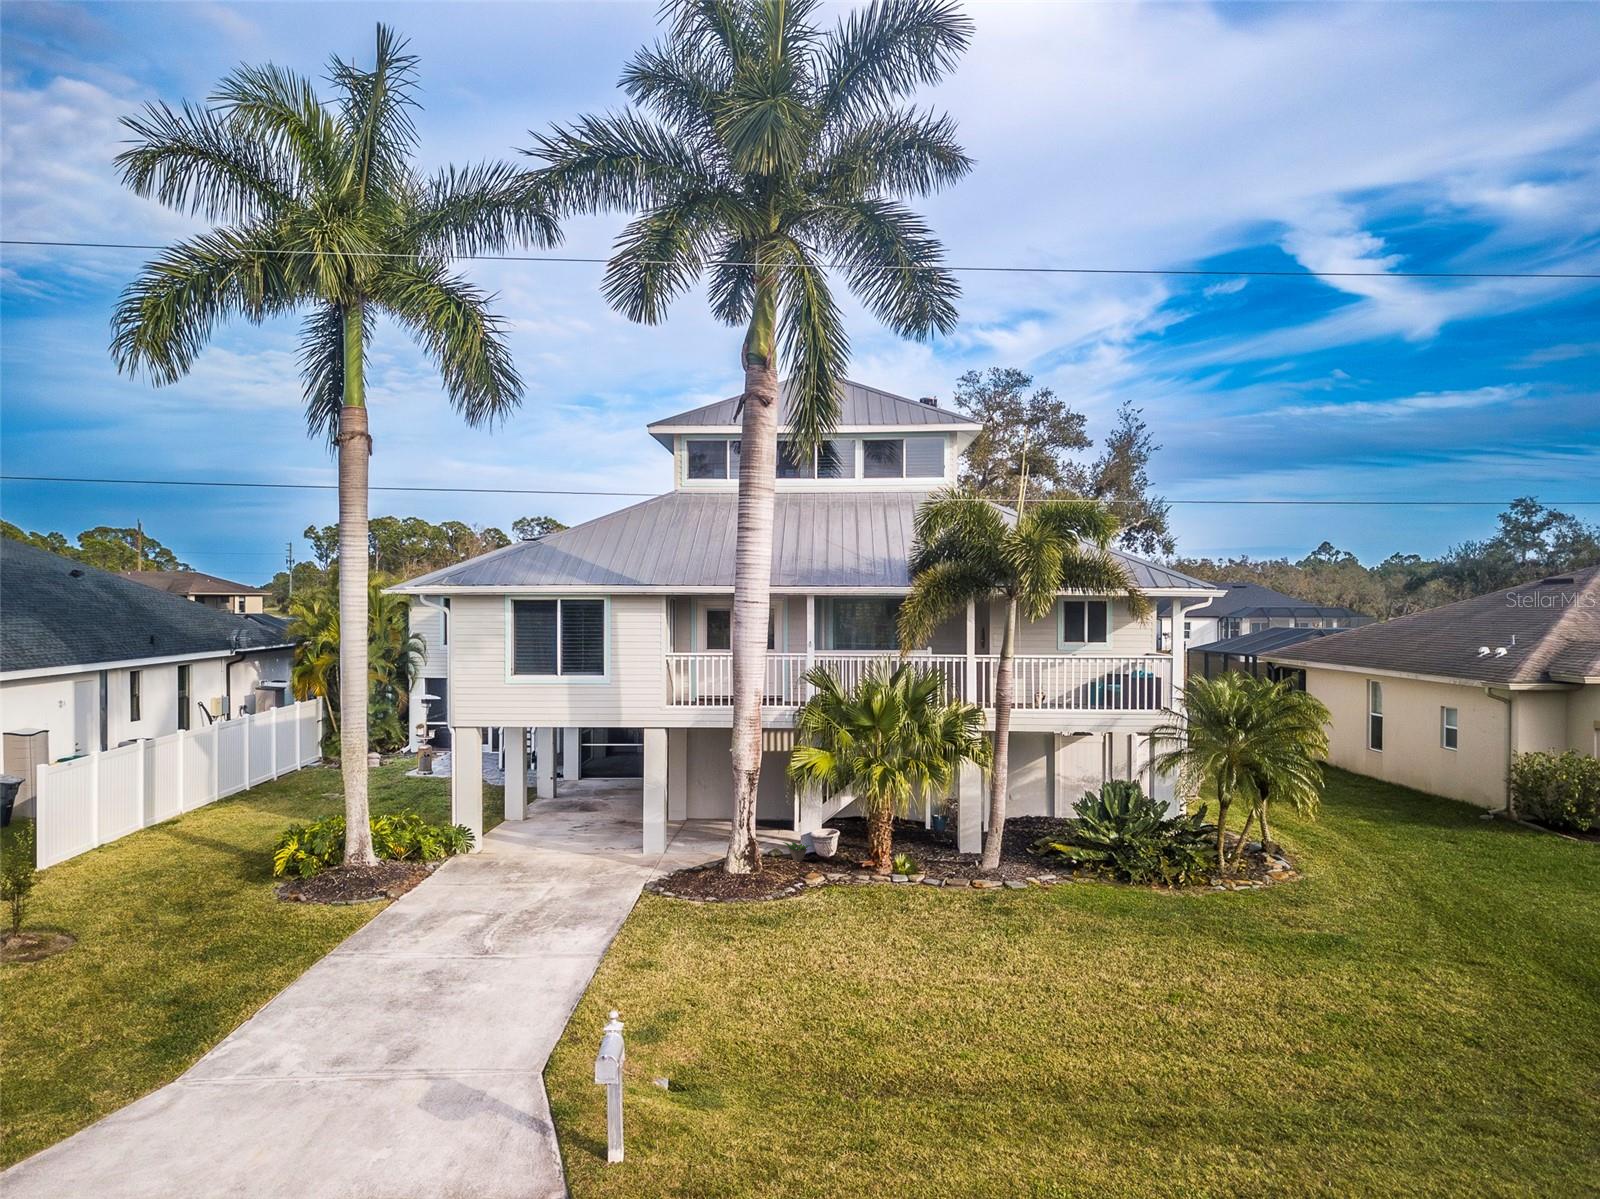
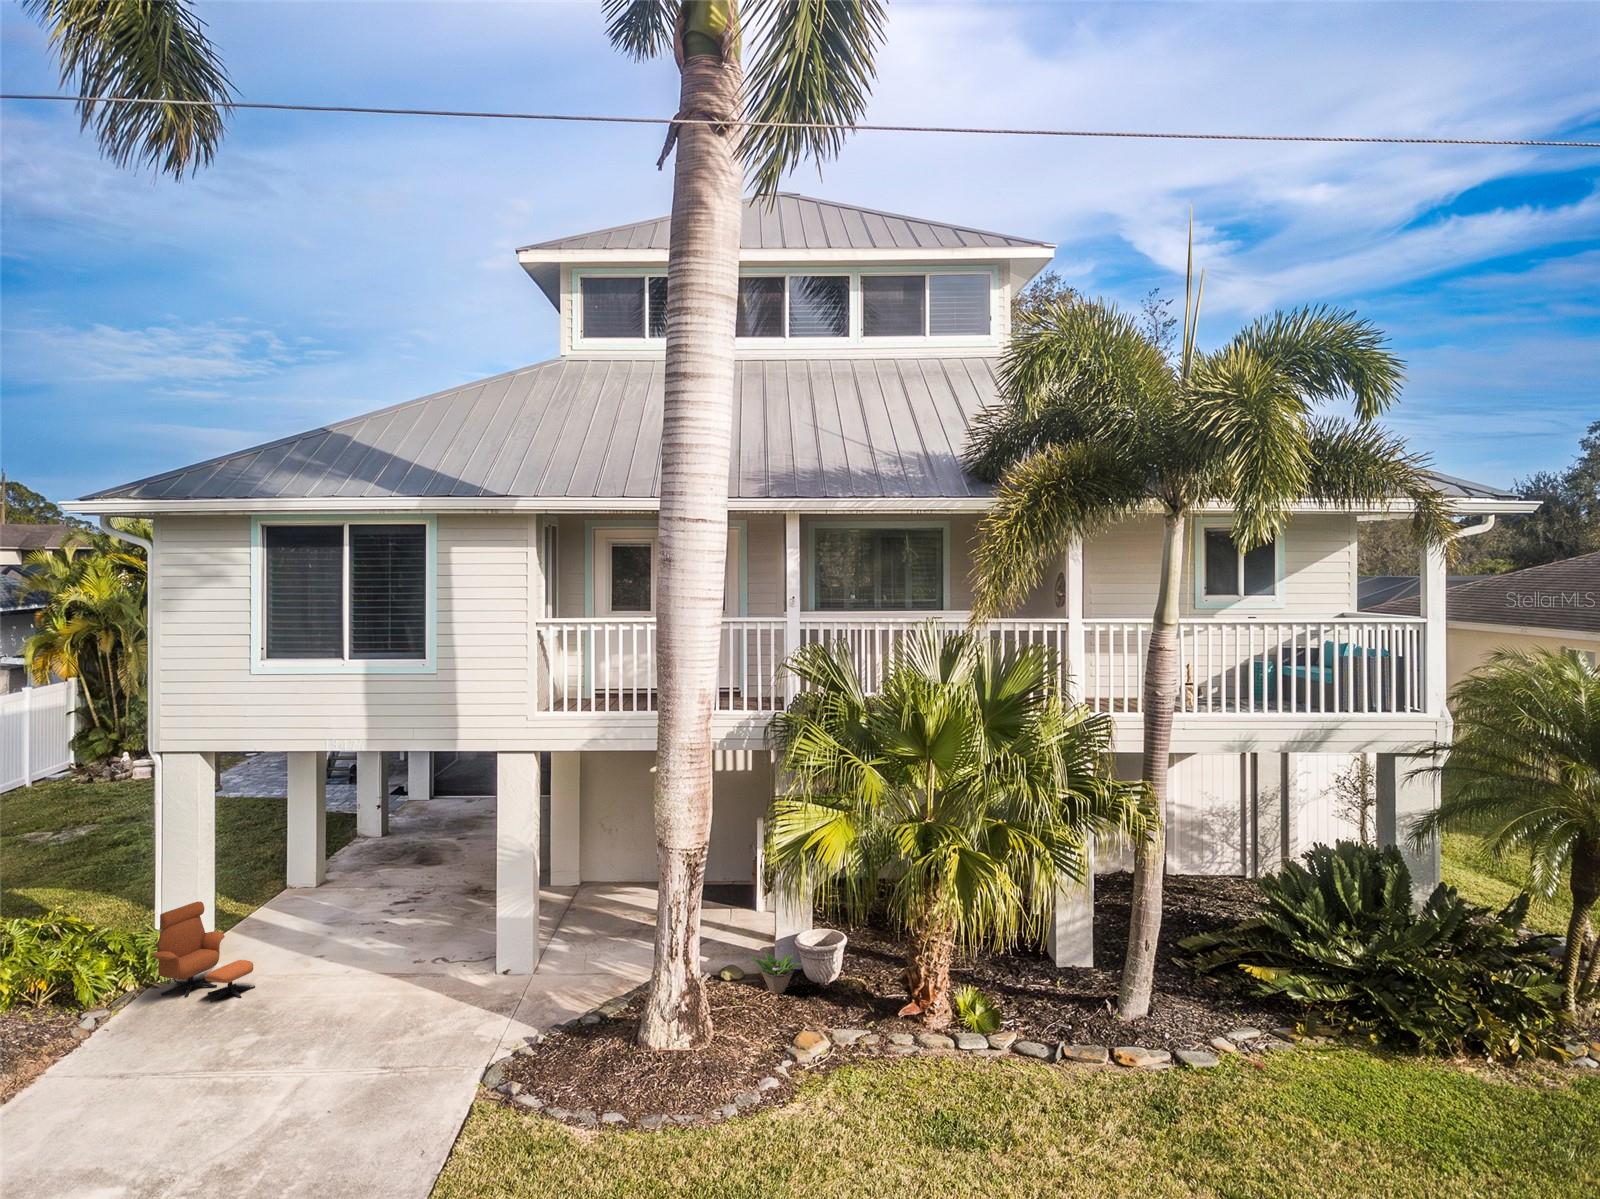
lounge chair: none [459,811,511,862] -> present [152,902,255,1002]

